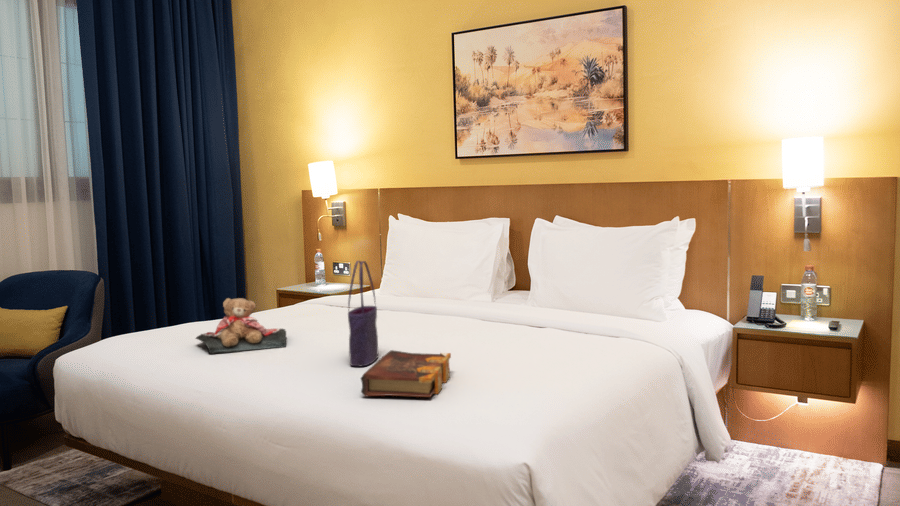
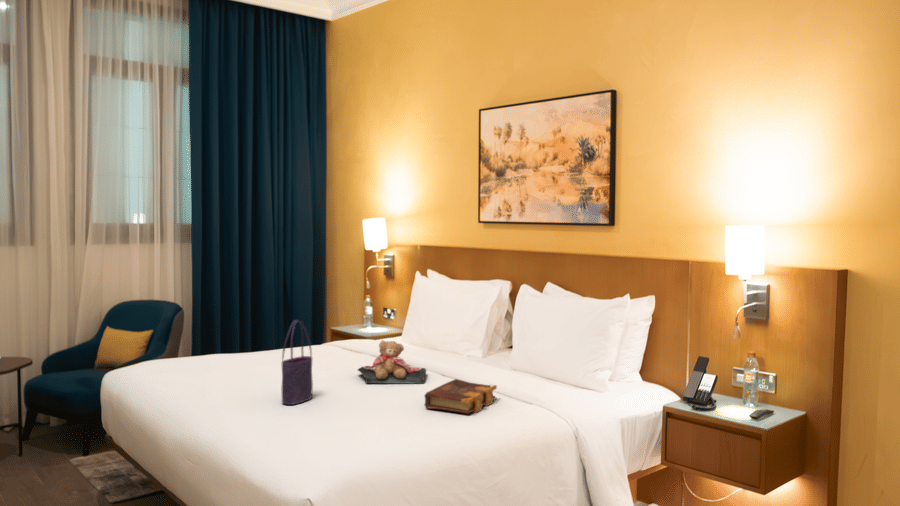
teddy bear: present [196,298,286,354] -> present [358,340,426,384]
book: present [361,350,451,397] -> present [425,379,497,413]

